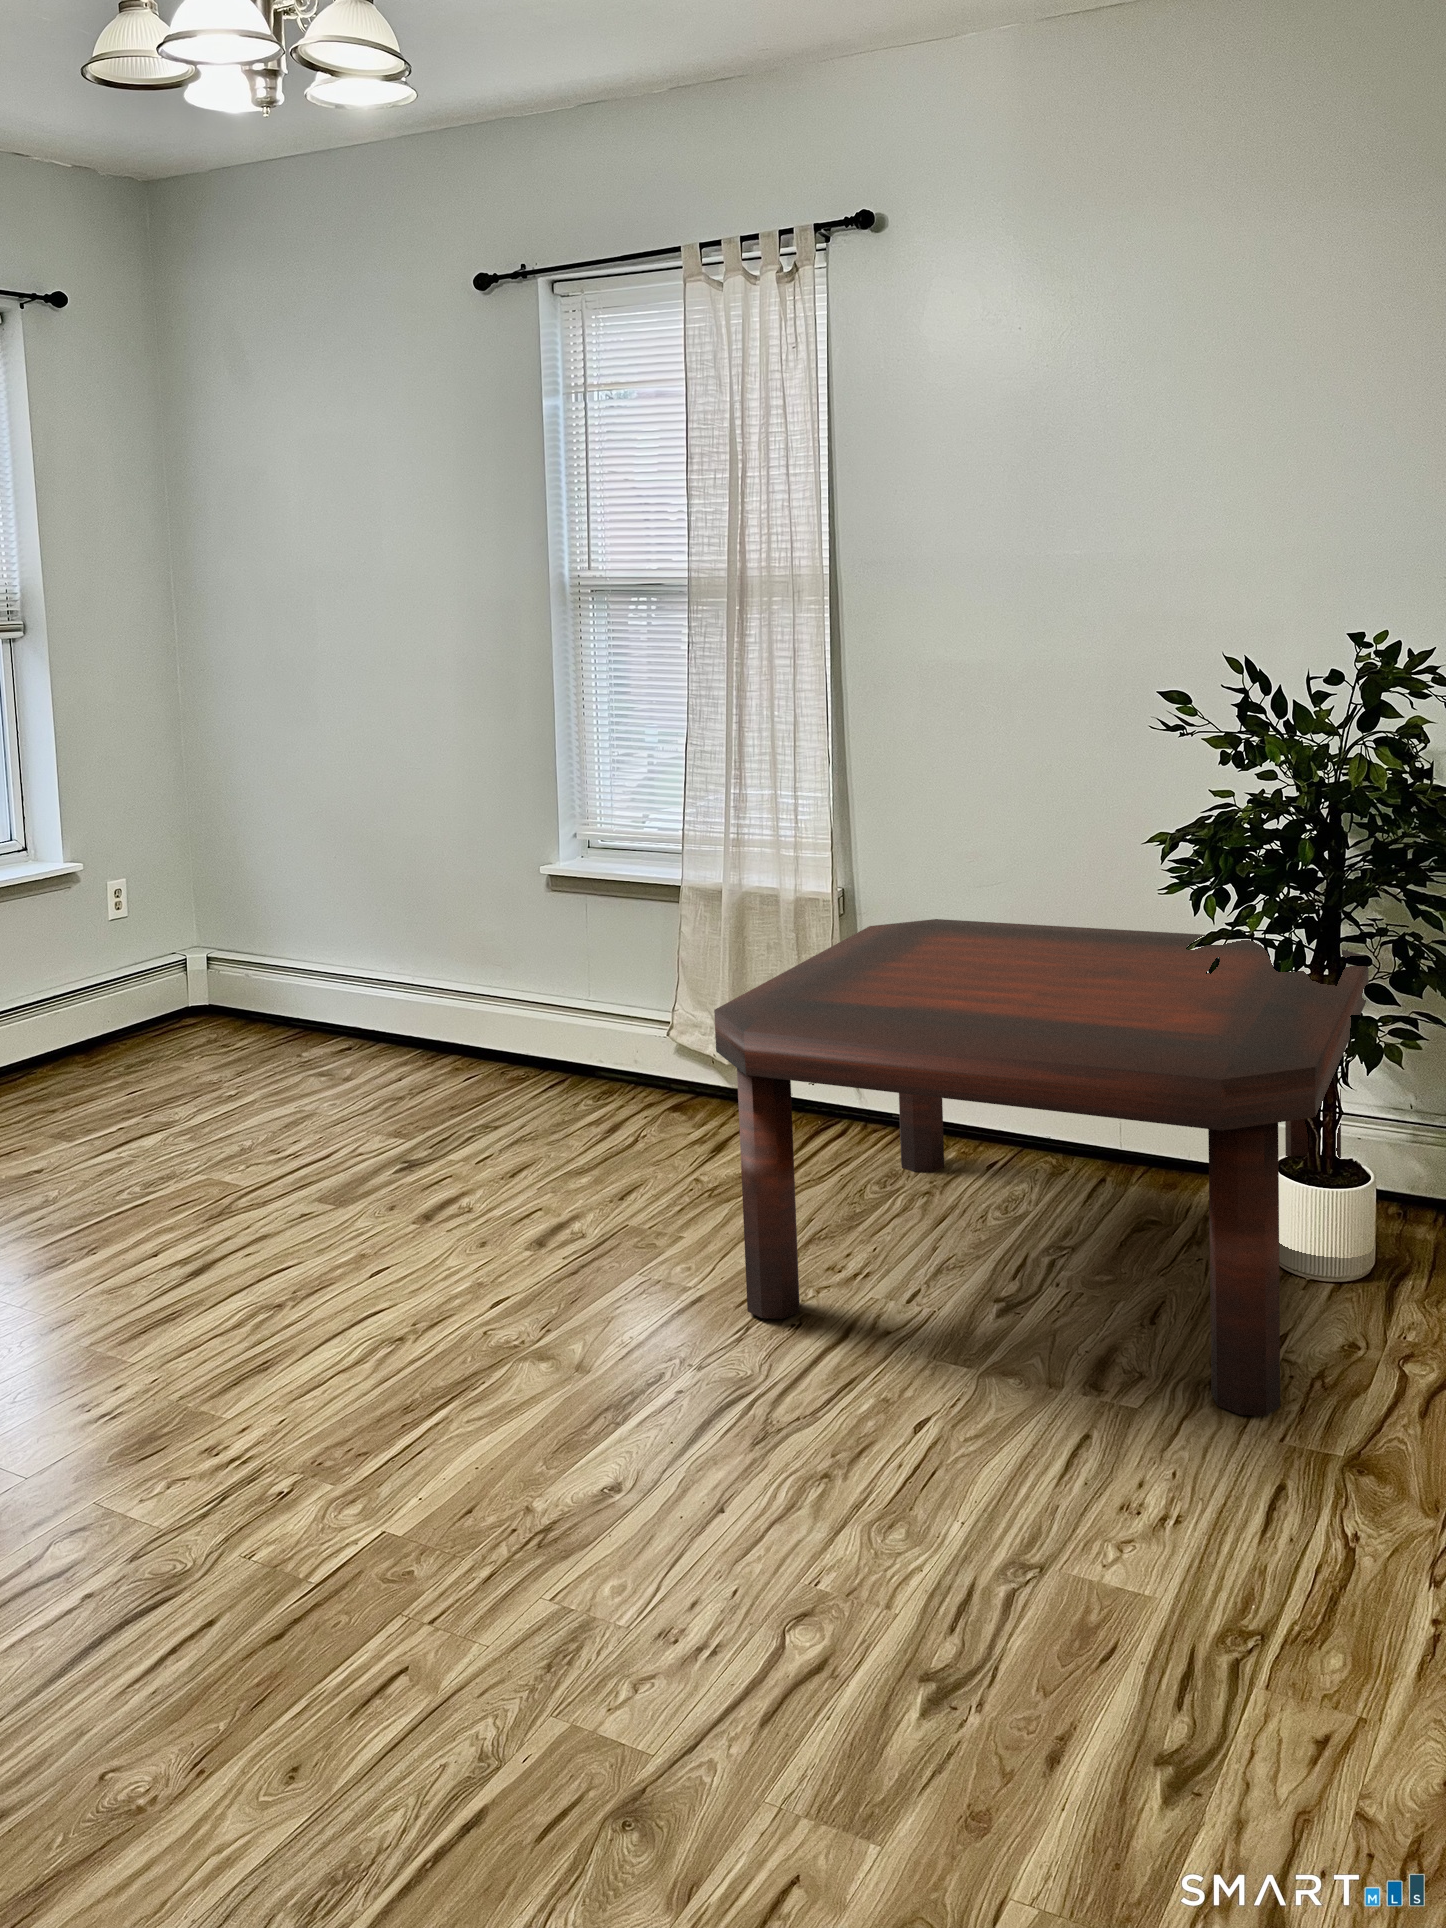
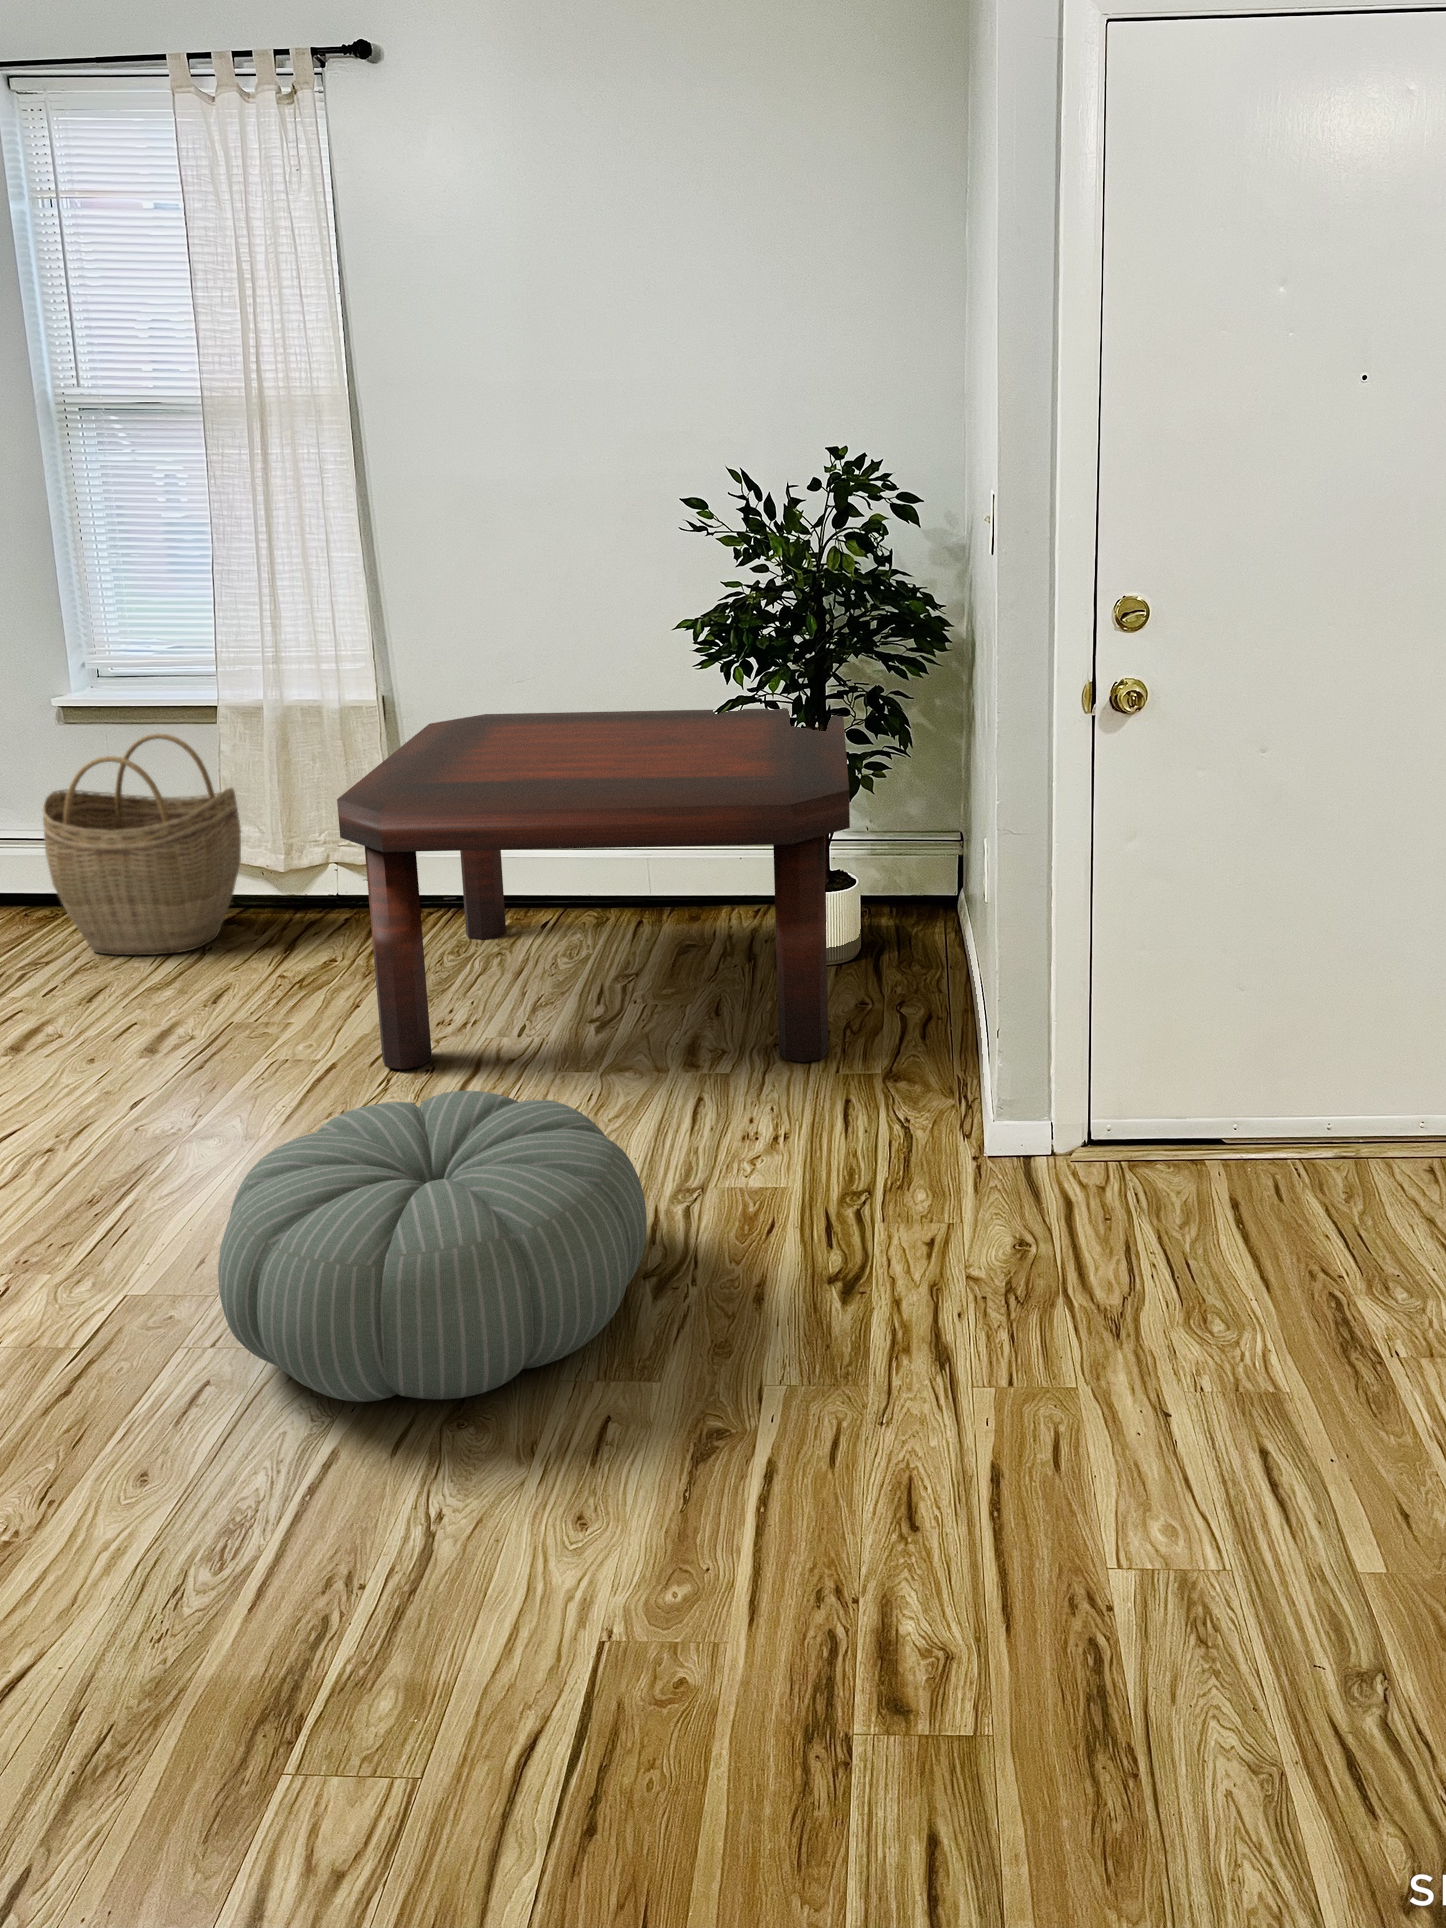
woven basket: none [508,913,688,1138] -> present [43,734,241,955]
pouf: none [419,1379,917,1791] -> present [218,1091,647,1402]

